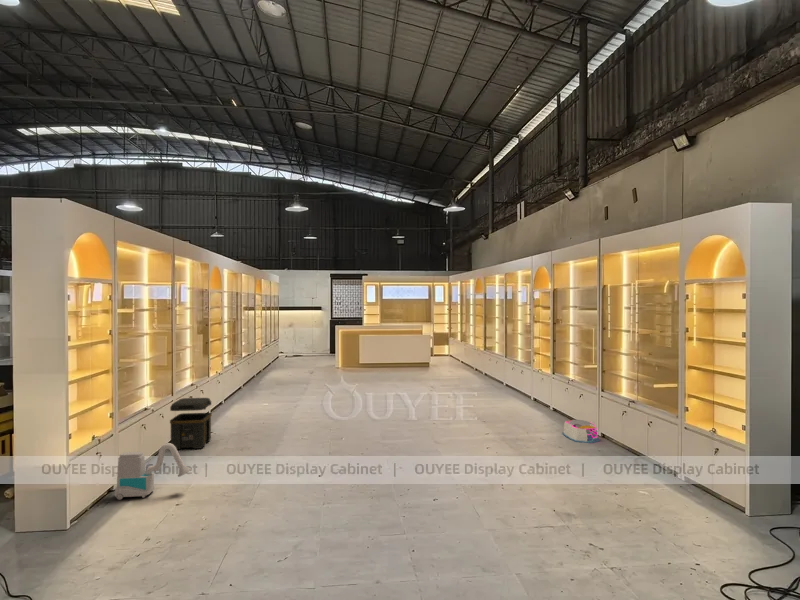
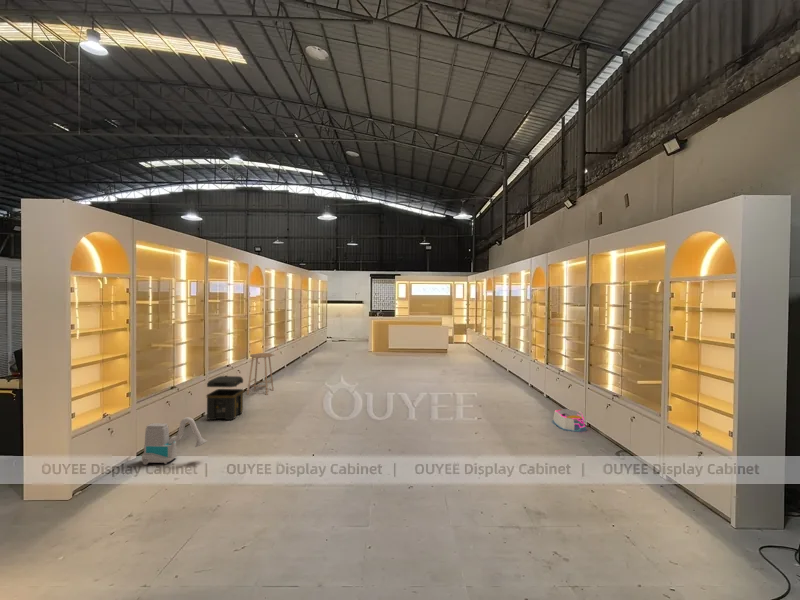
stool: none [207,371,238,421] -> present [247,353,273,395]

